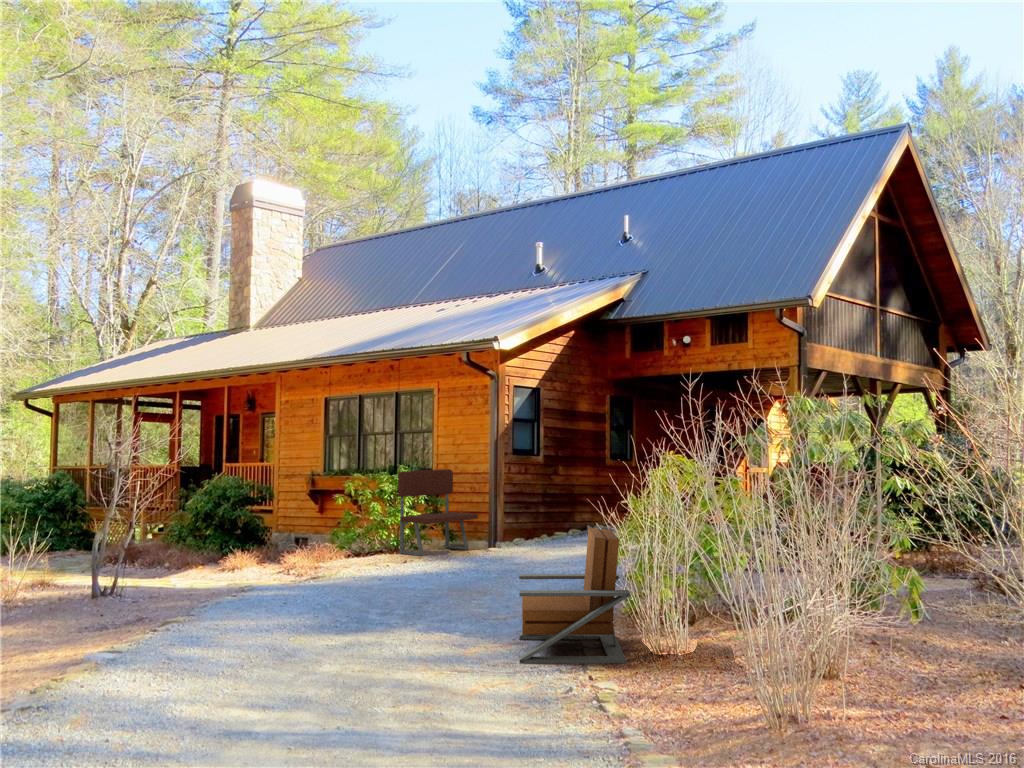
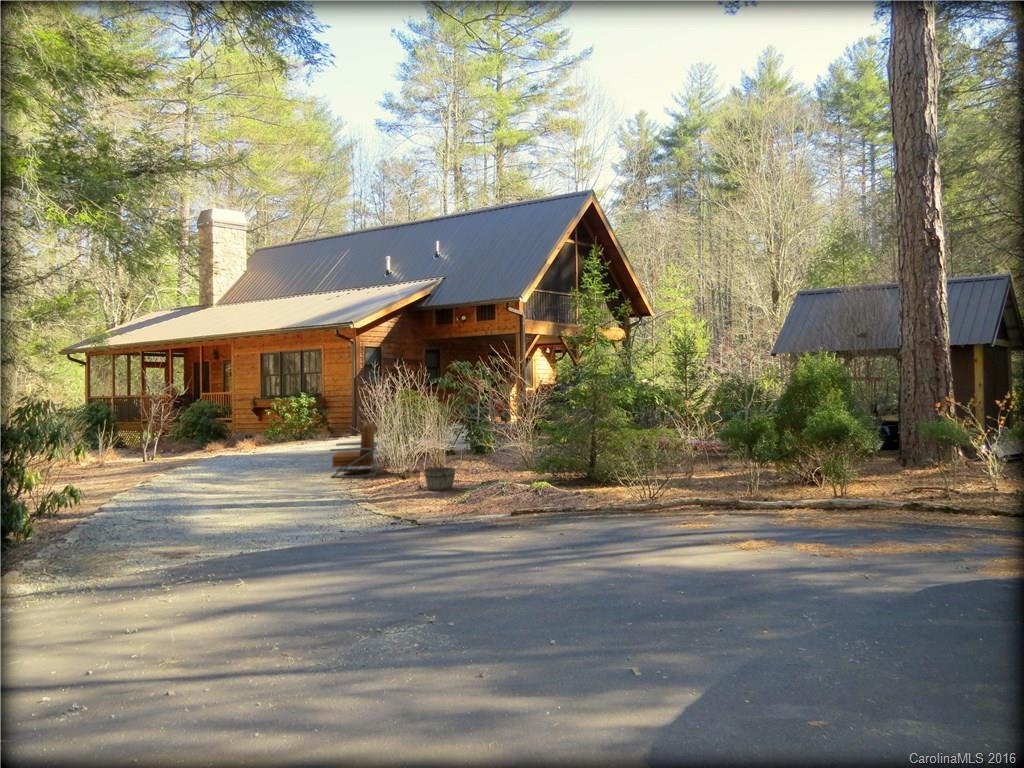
bench: present [398,469,478,556] -> none [299,395,344,442]
wooden bucket: none [815,649,909,738] -> present [424,464,455,491]

